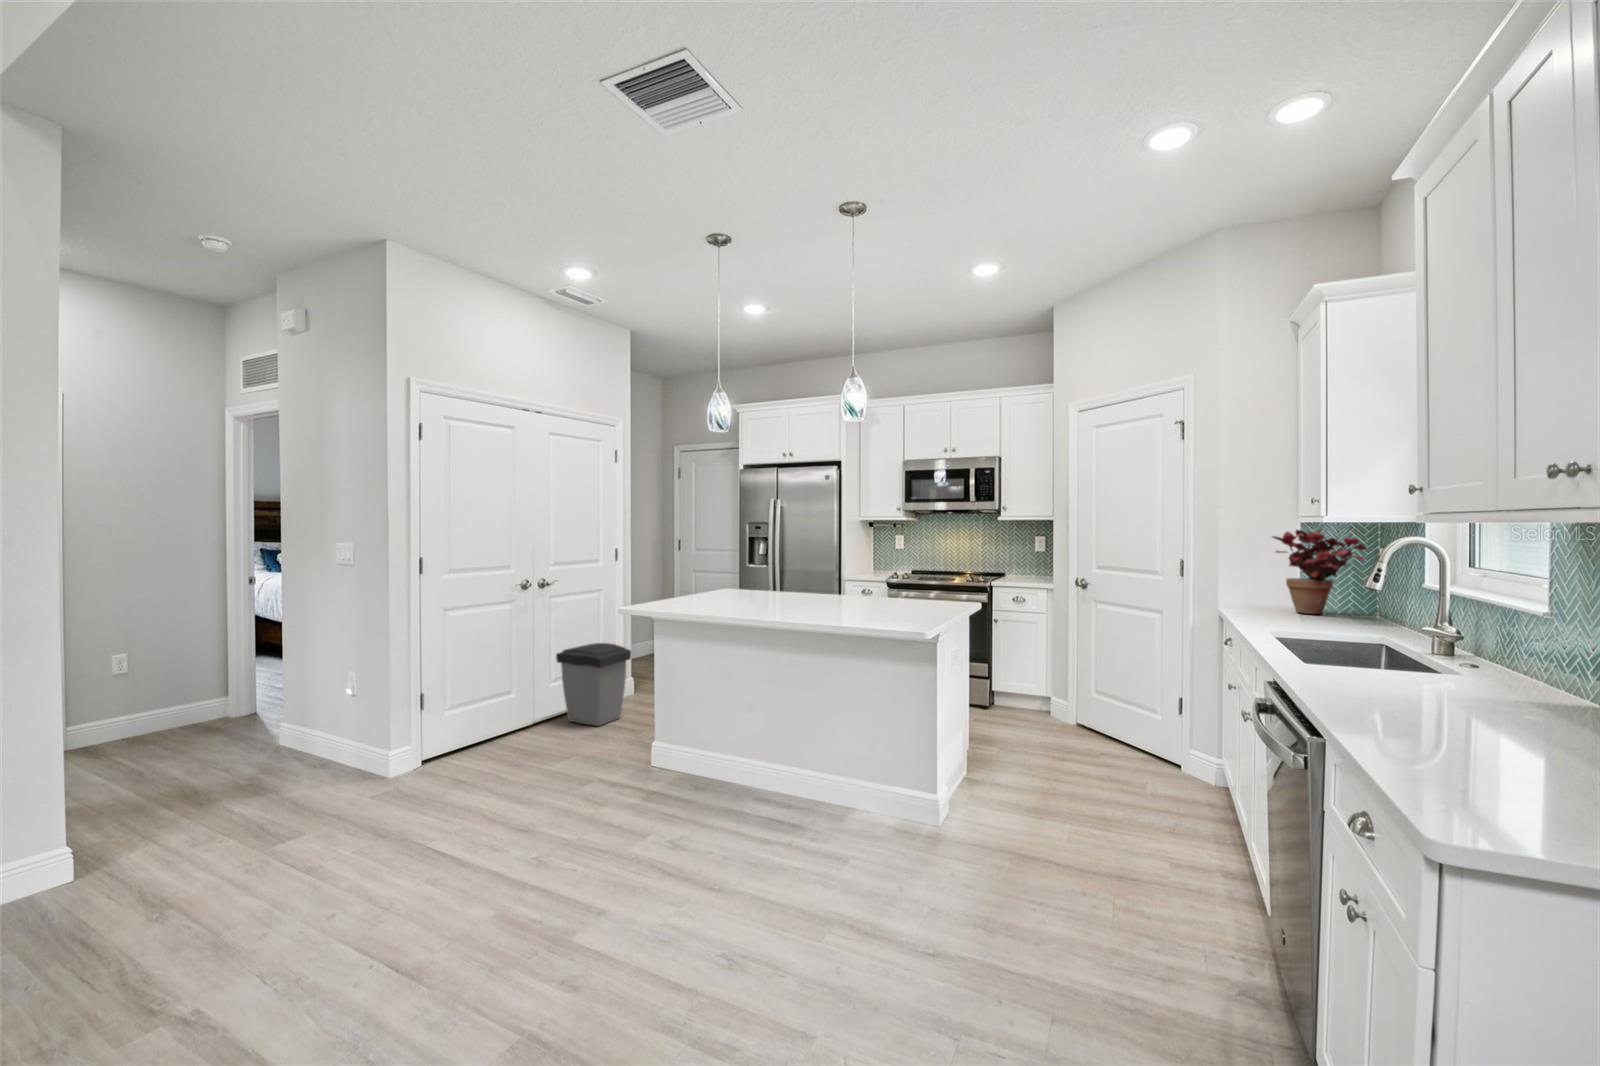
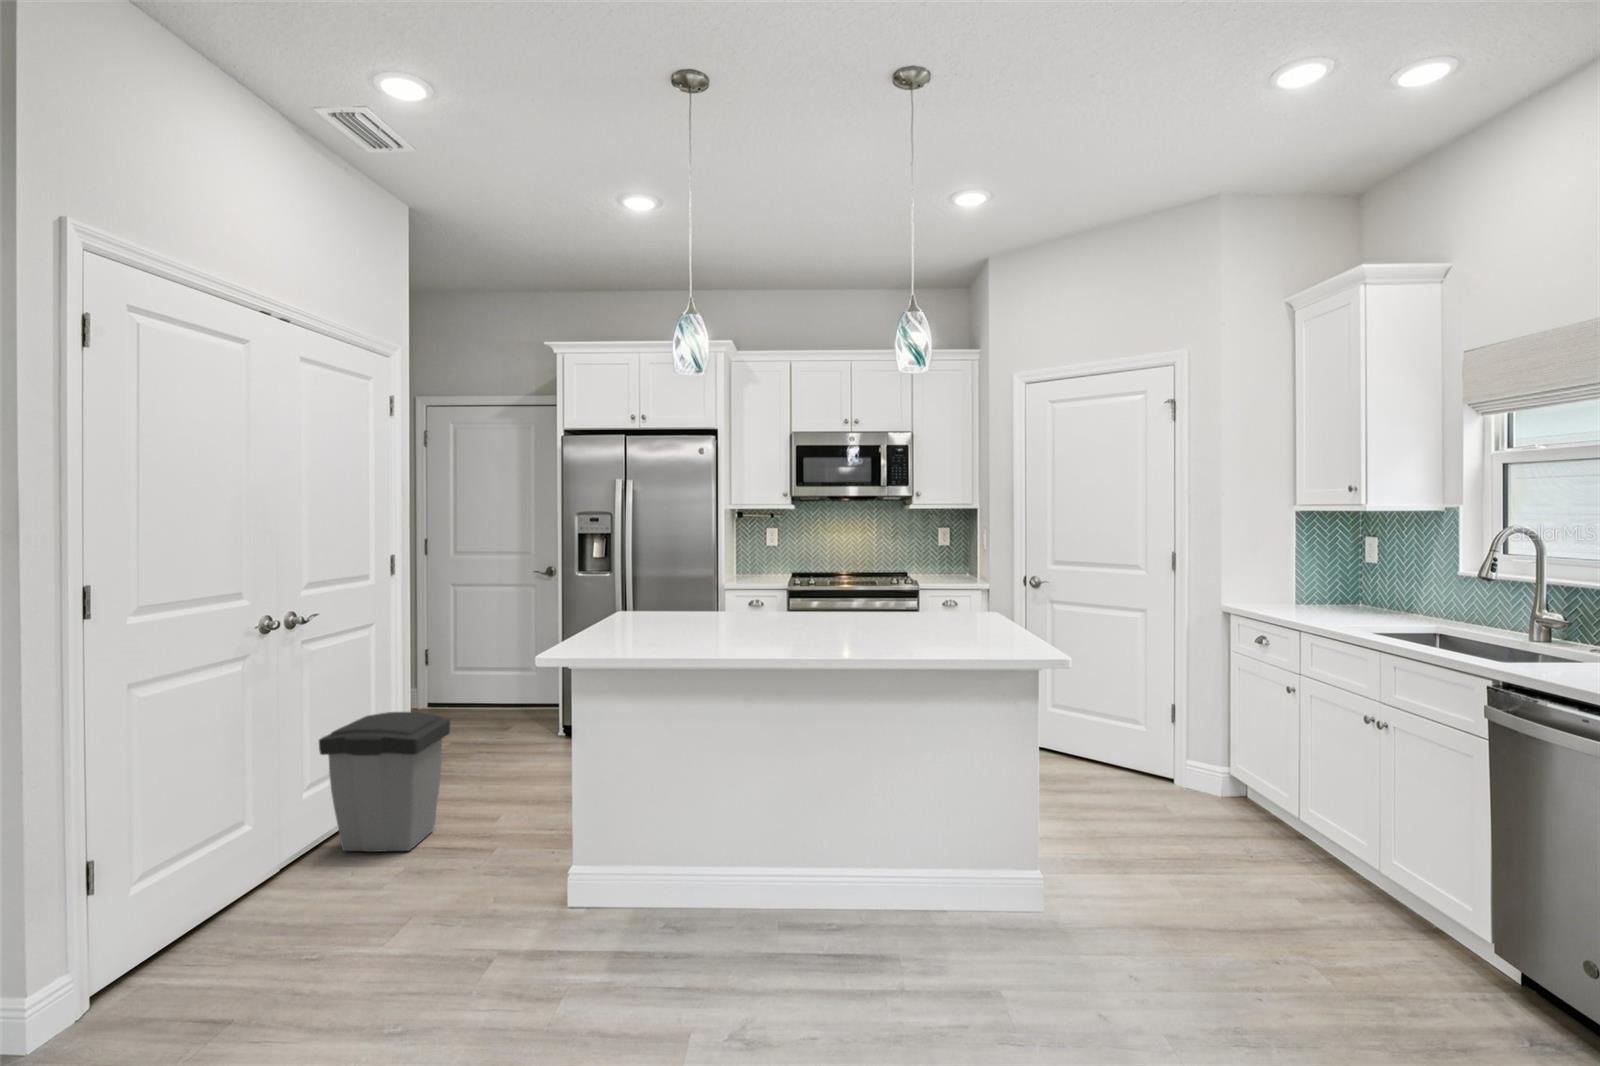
potted plant: present [1273,530,1366,614] -> none [1283,518,1367,606]

